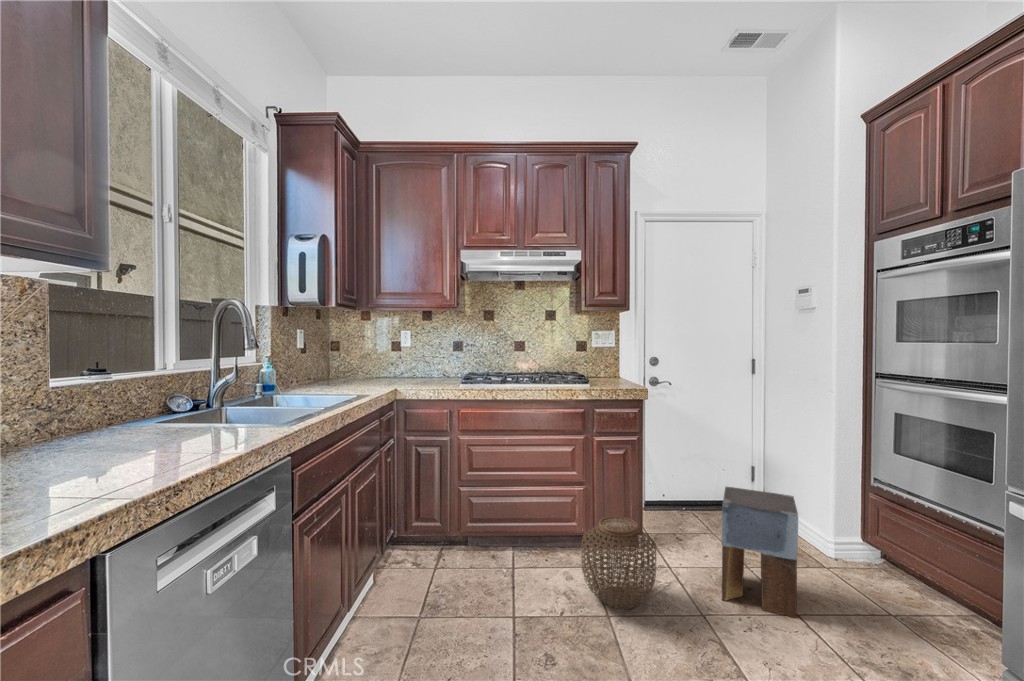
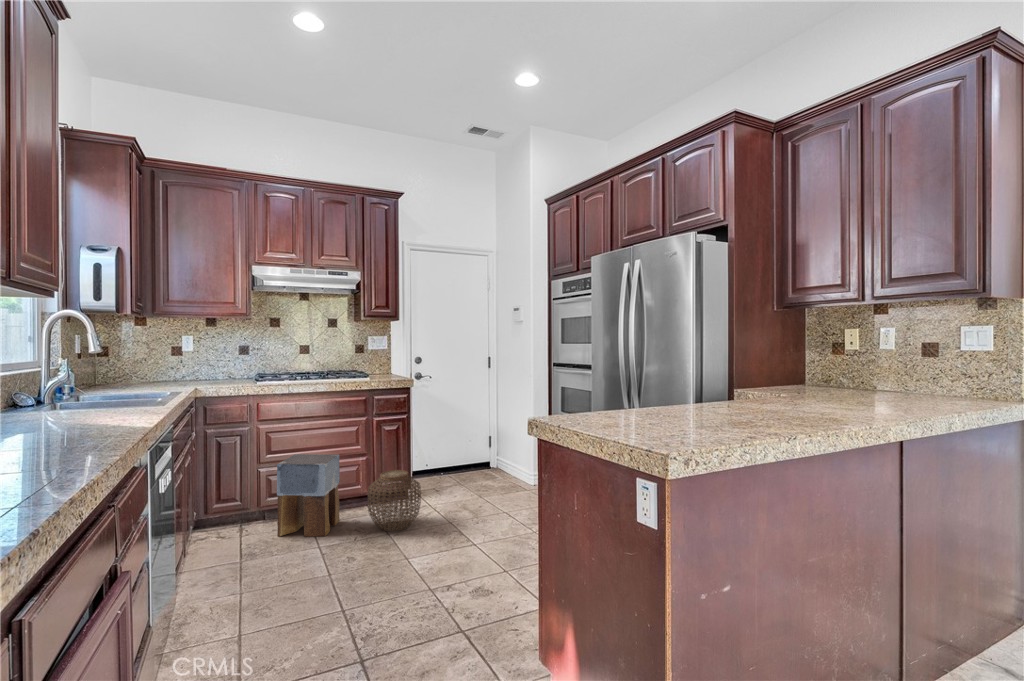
stool: present [722,487,798,618] -> present [277,454,340,536]

